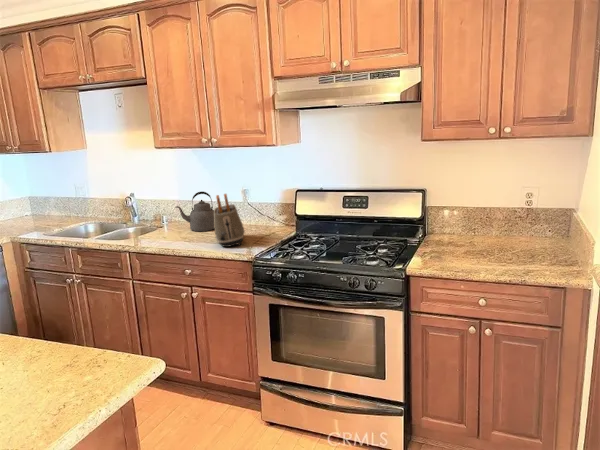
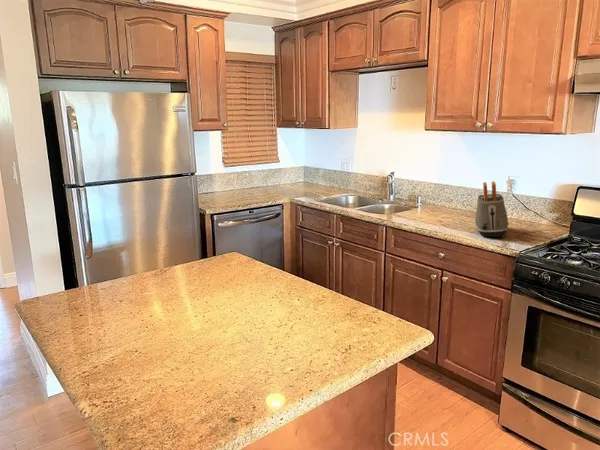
kettle: present [176,192,214,231] -> none [435,177,475,217]

